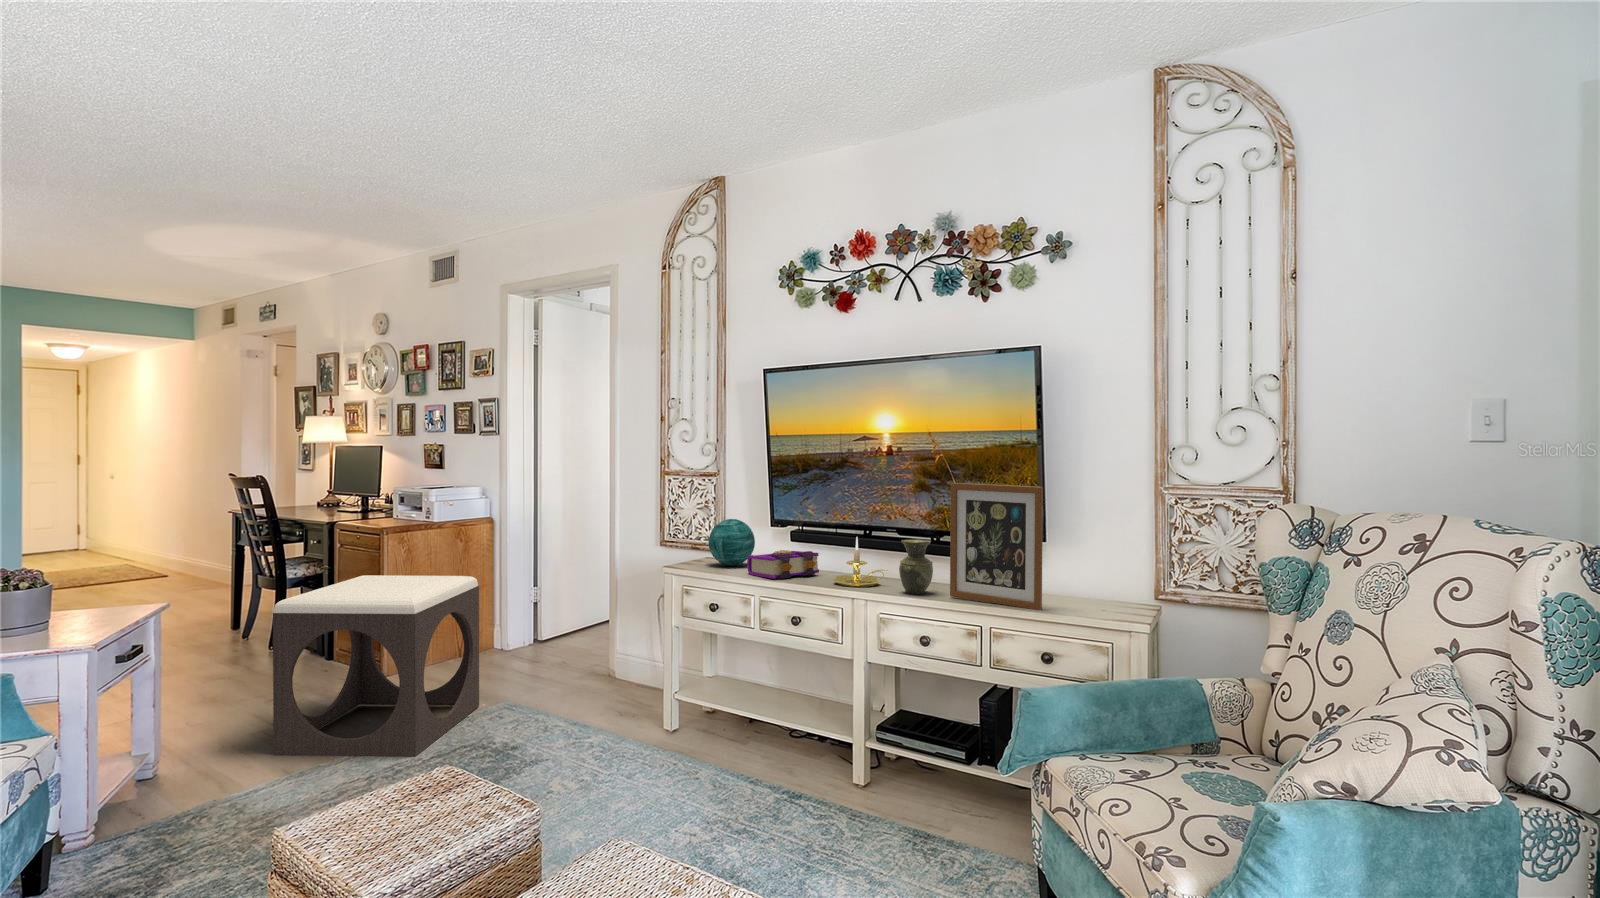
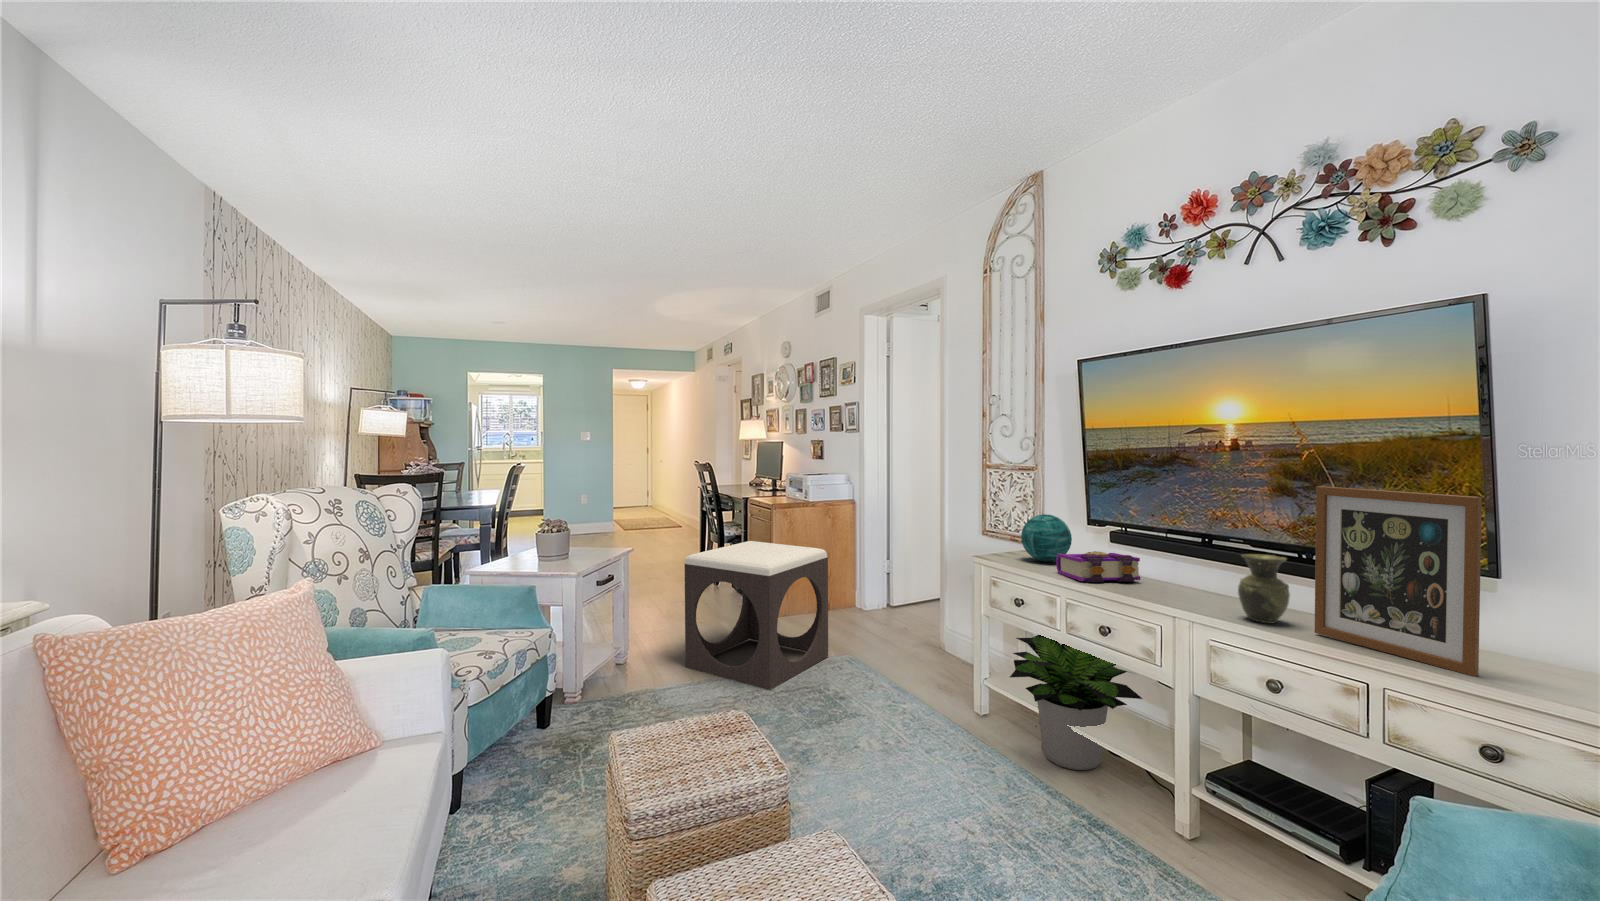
candle holder: present [833,537,887,587] -> none [1152,544,1226,604]
potted plant: none [708,633,825,758] -> present [1010,635,1142,770]

